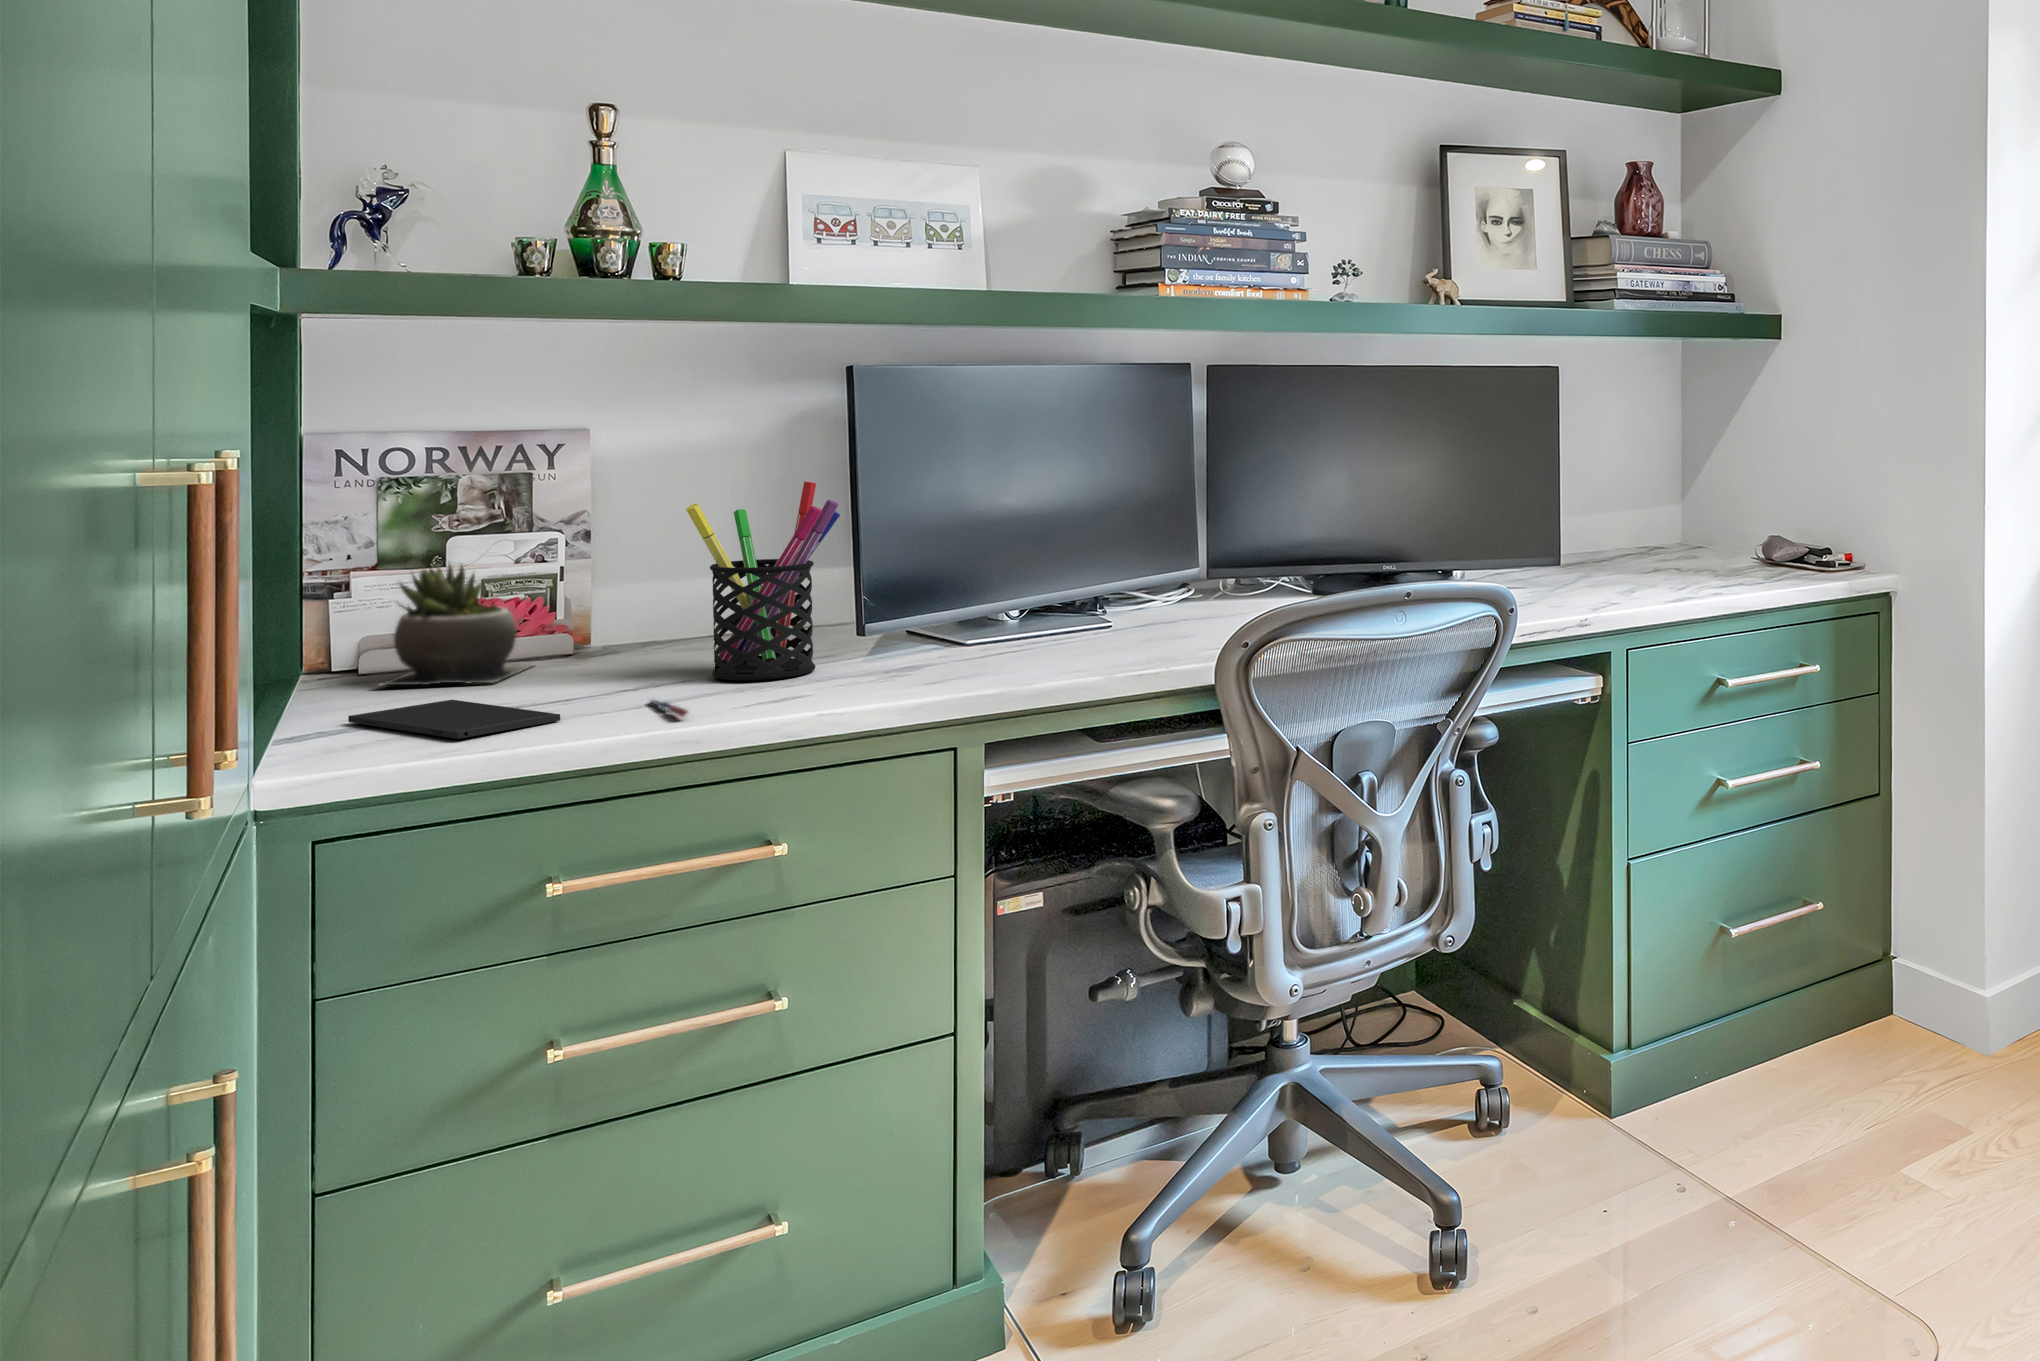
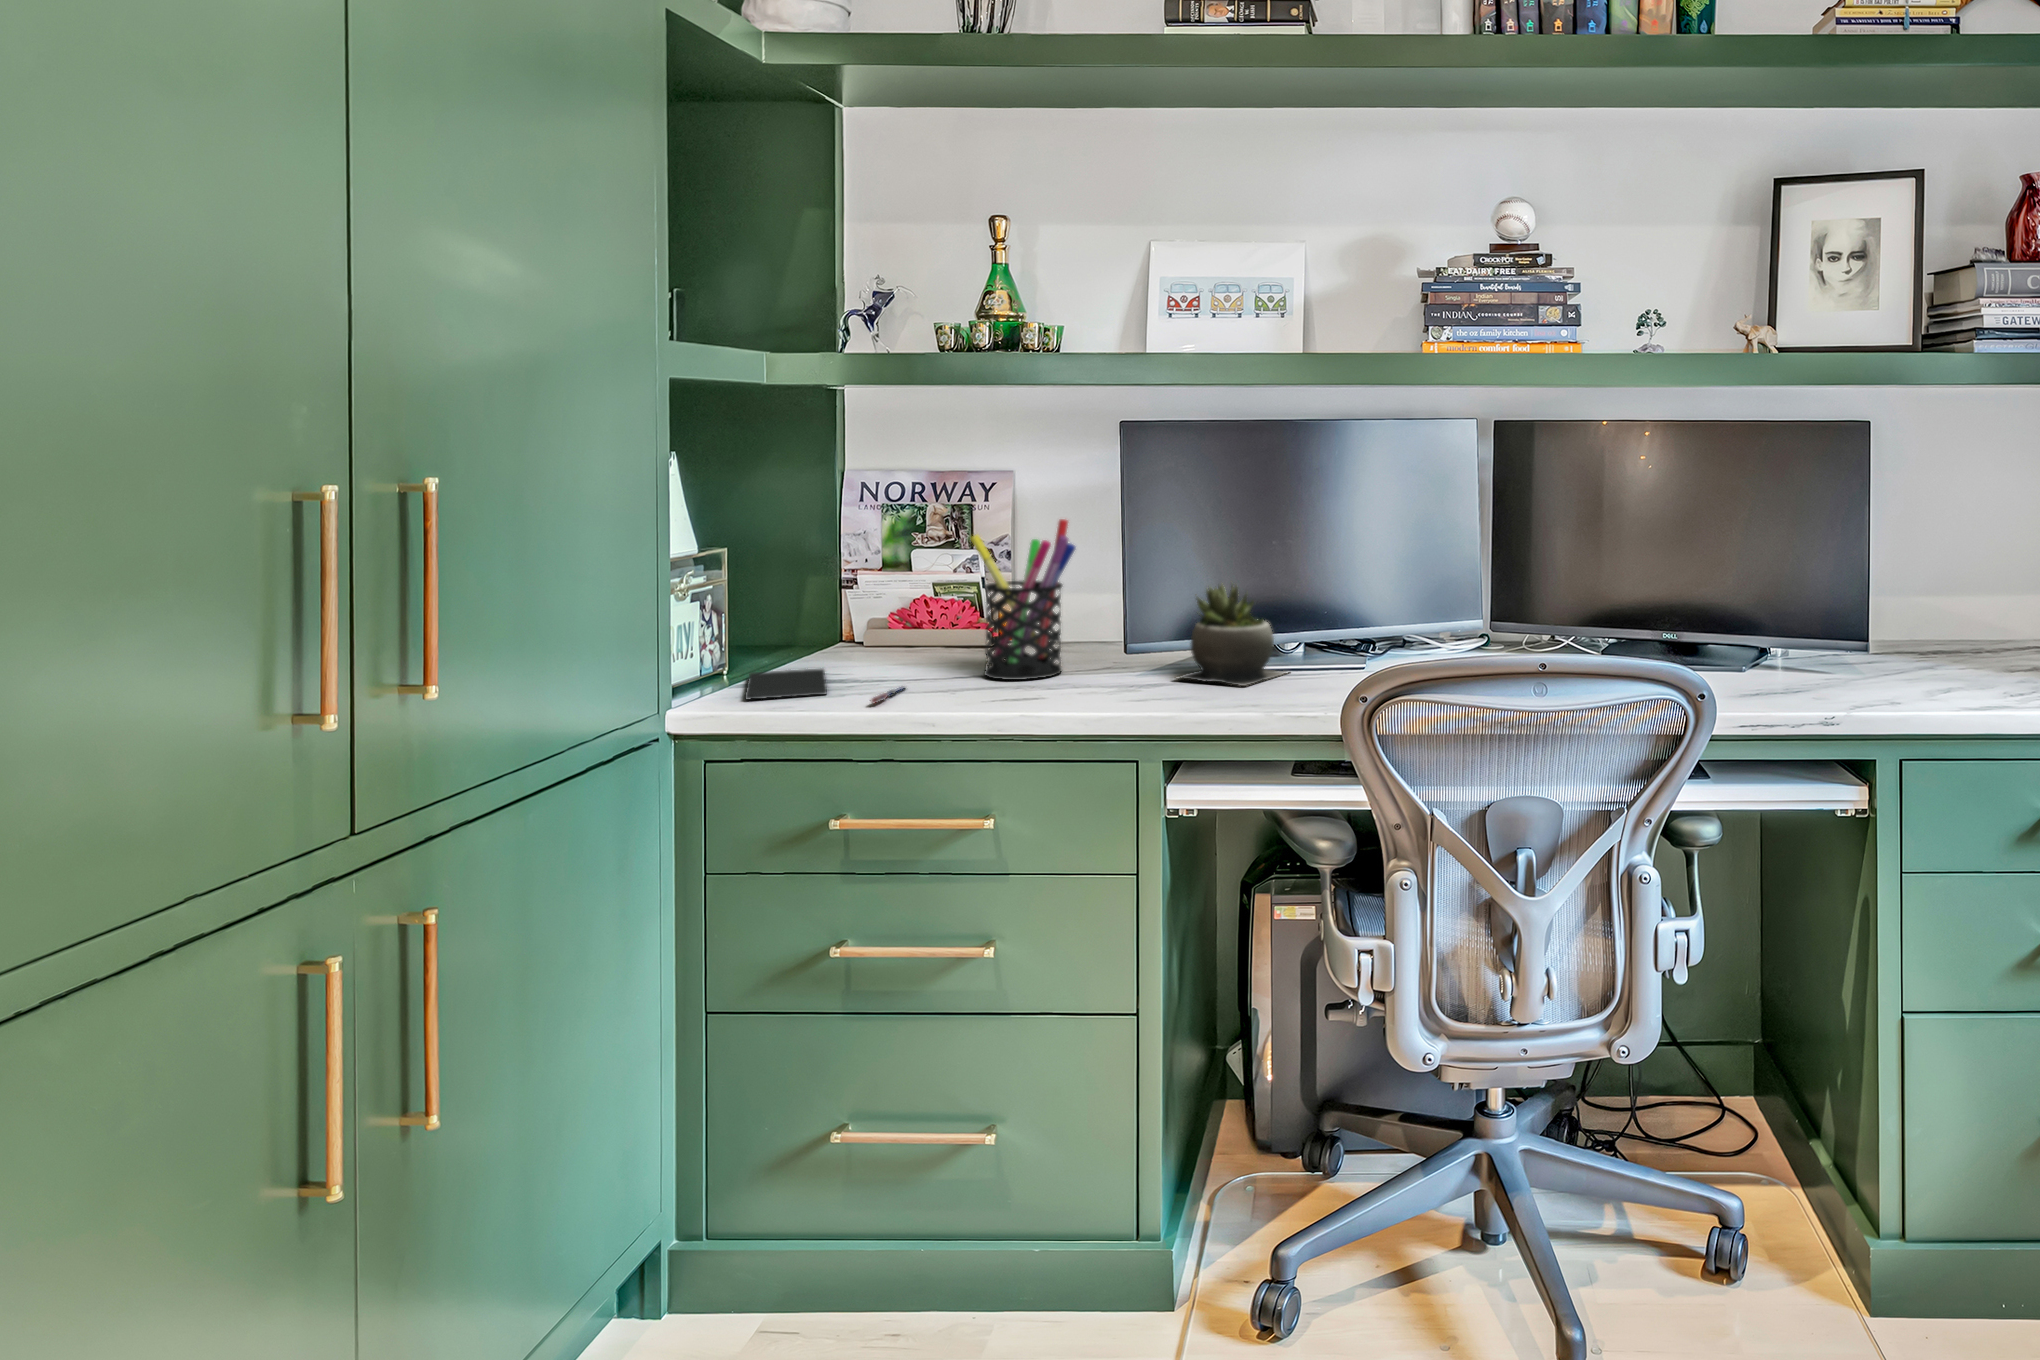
succulent plant: present [375,564,530,686] -> present [1177,585,1288,686]

